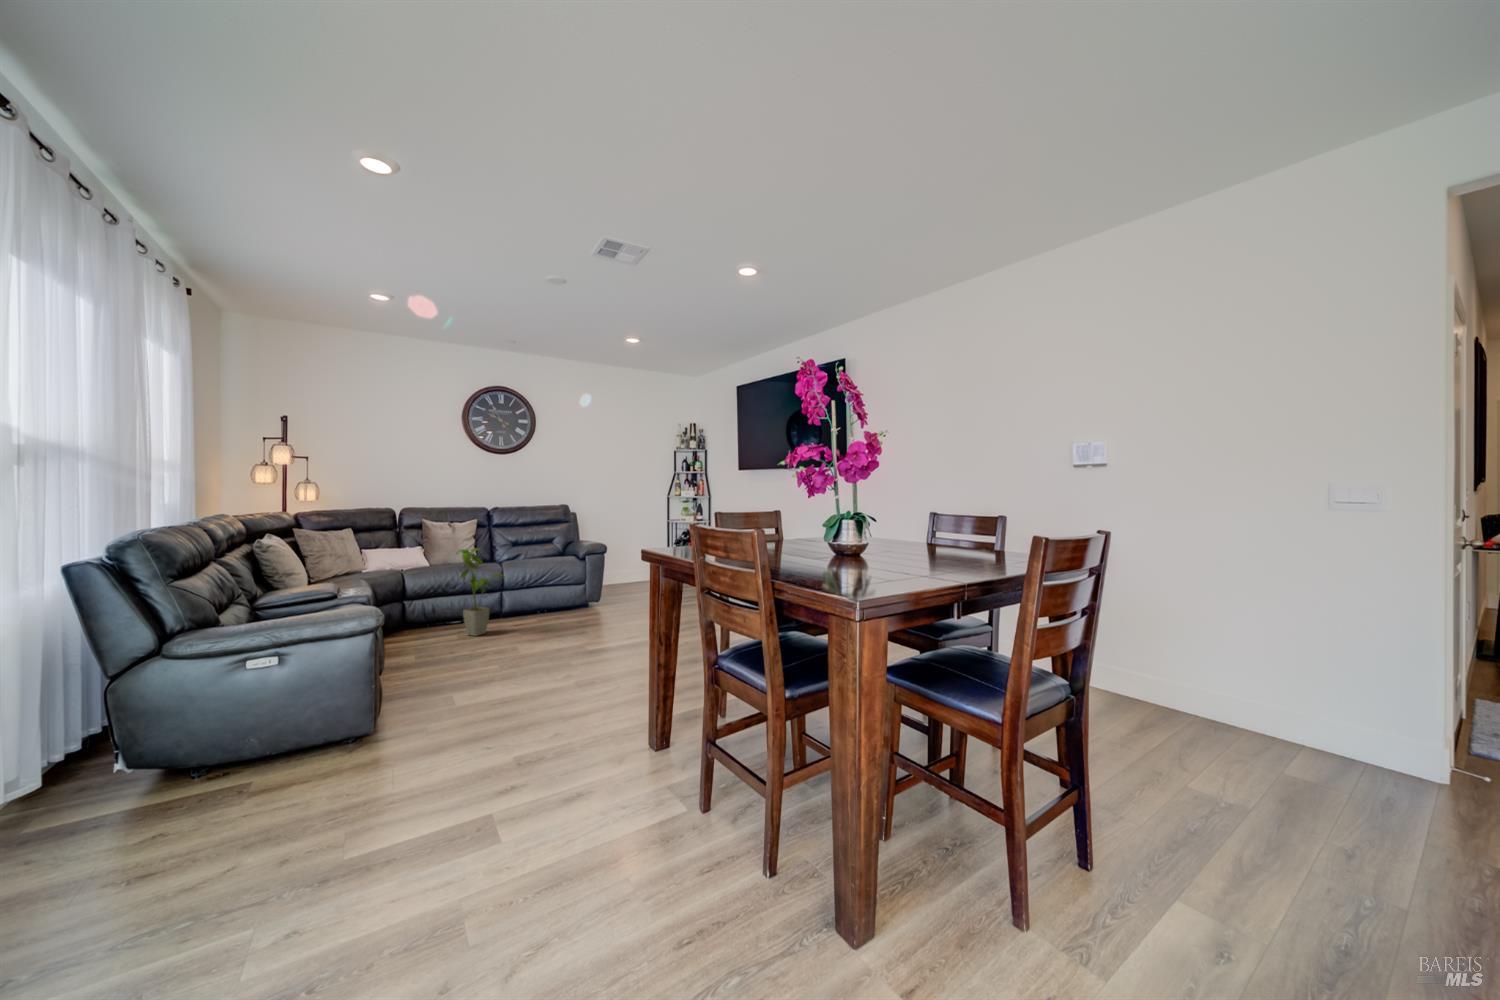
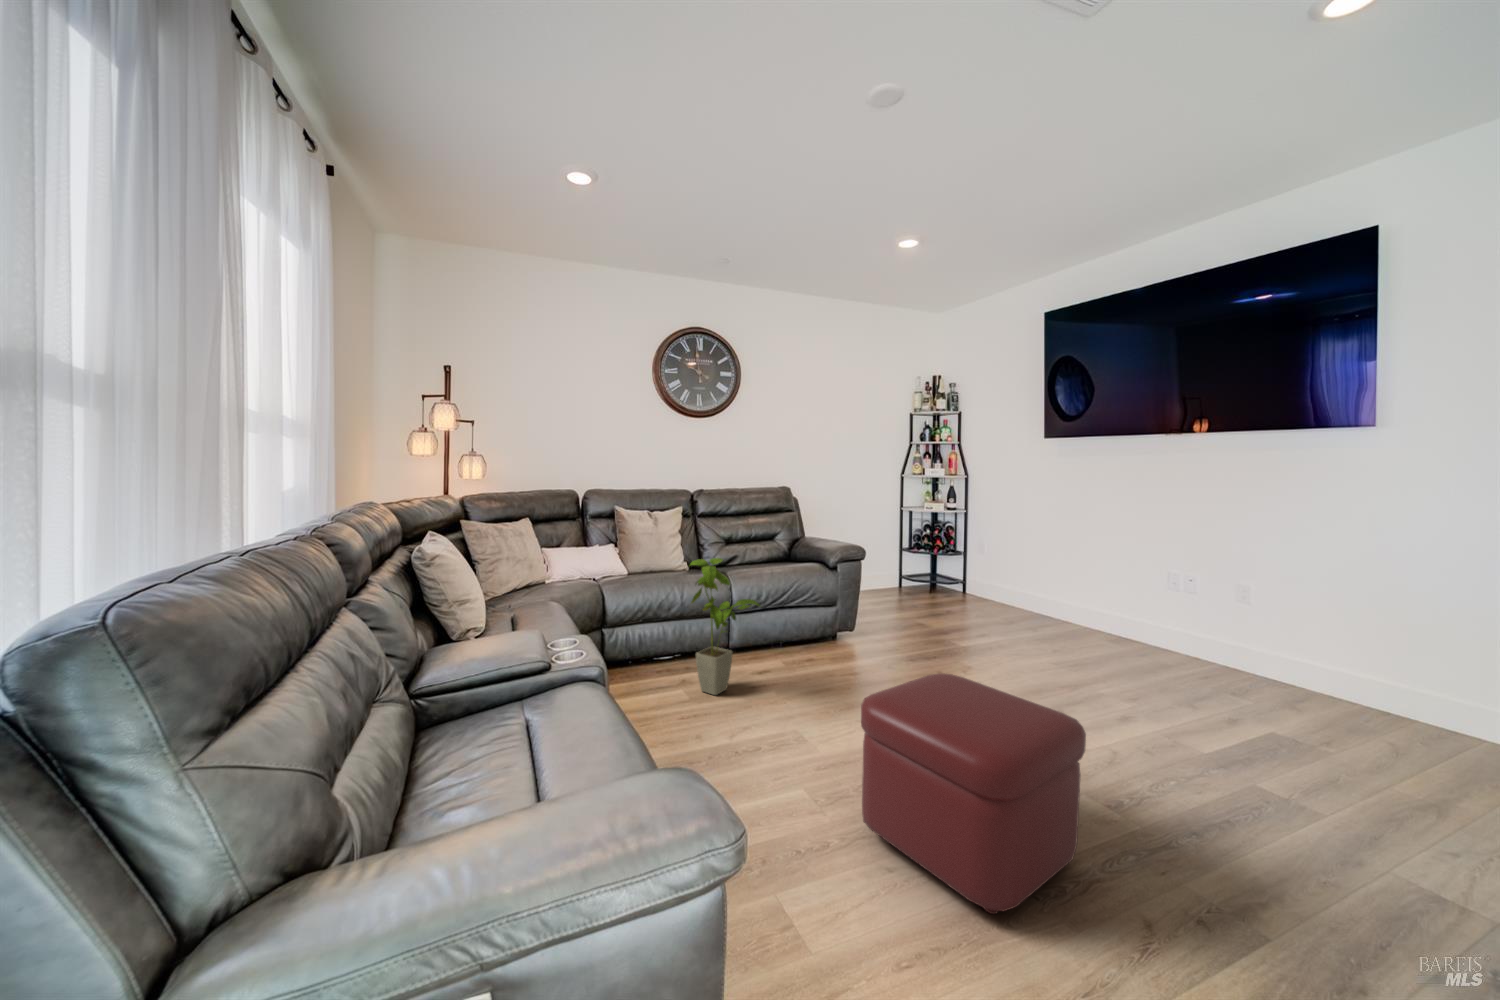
ottoman: none [514,598,617,693] -> present [861,673,1086,914]

